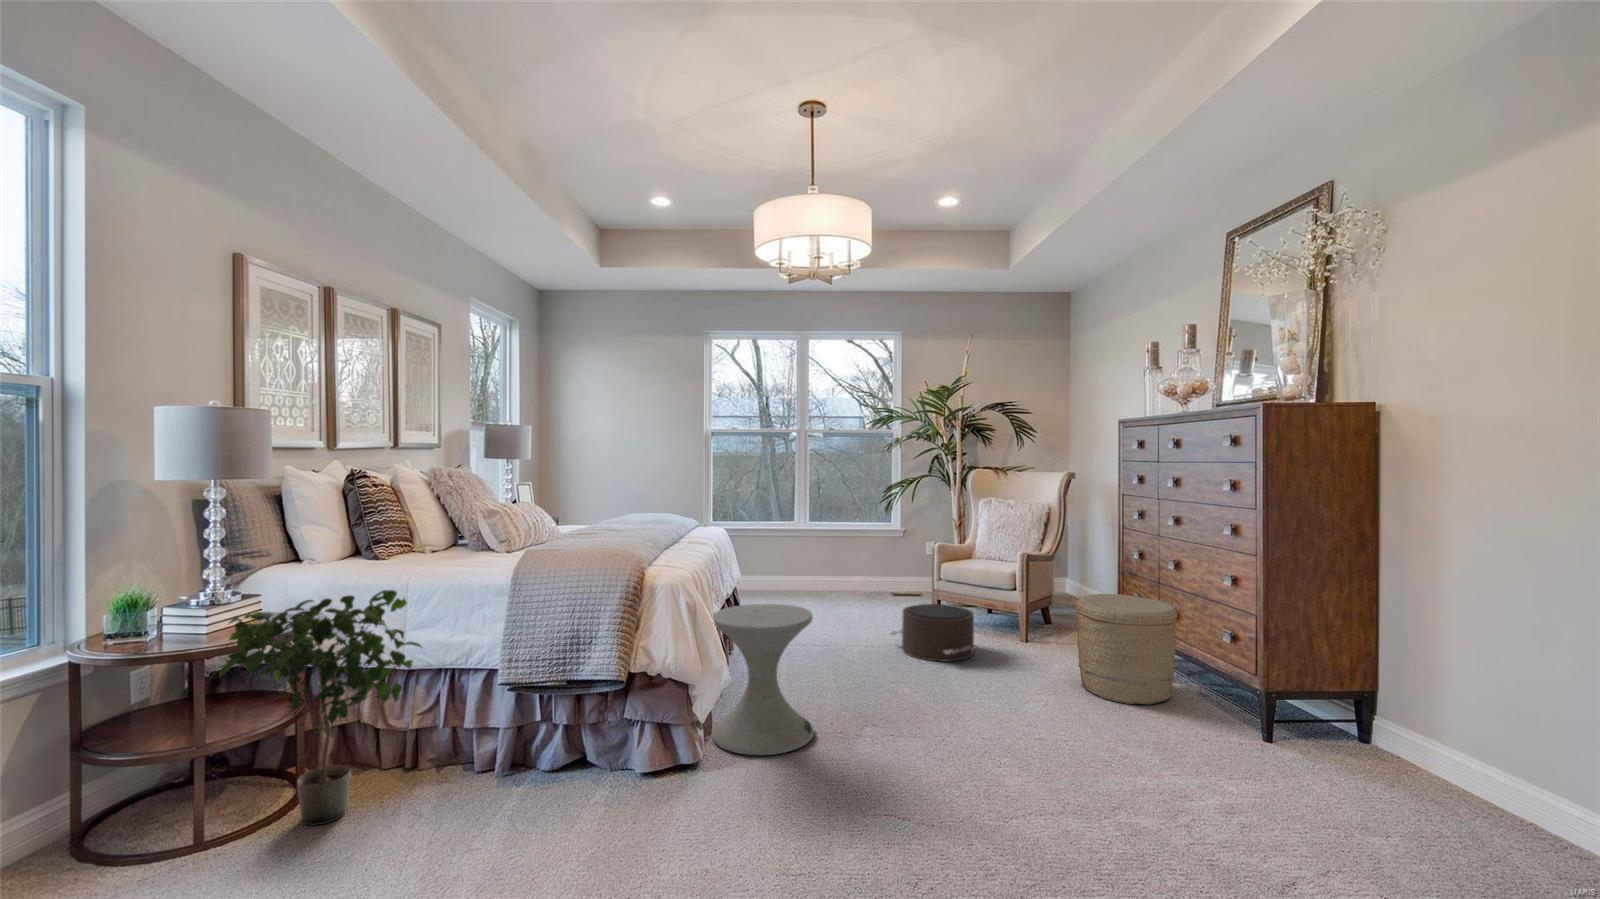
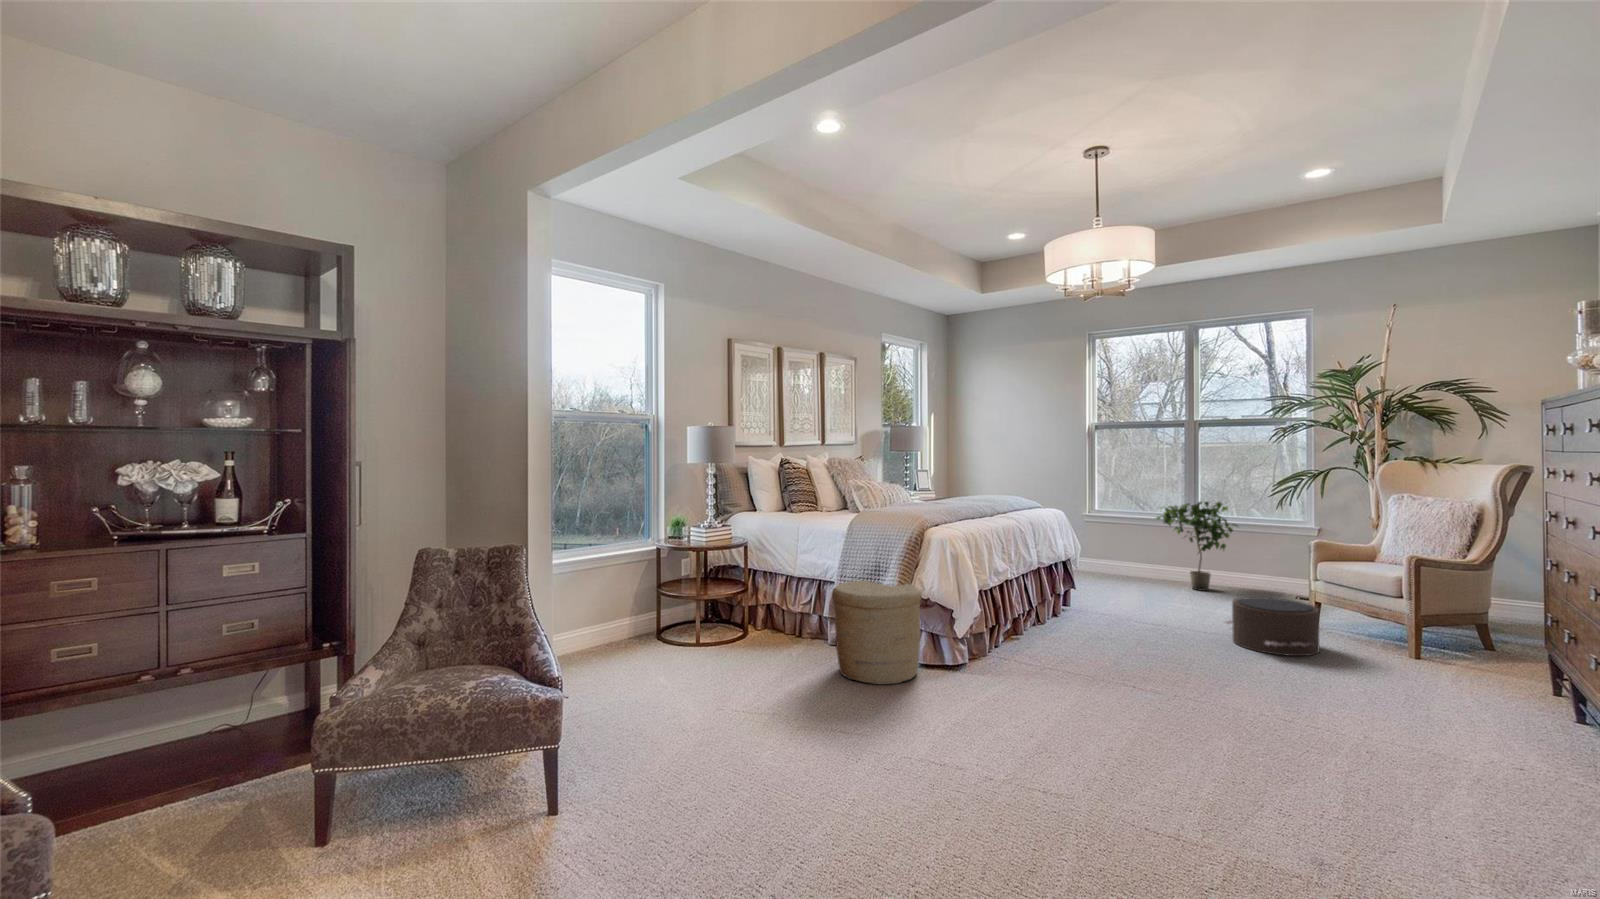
potted plant: present [219,590,421,825] -> present [1156,501,1237,591]
woven basket: present [1076,594,1178,704] -> present [832,580,922,684]
side table: present [712,604,814,755] -> none [982,564,1067,677]

